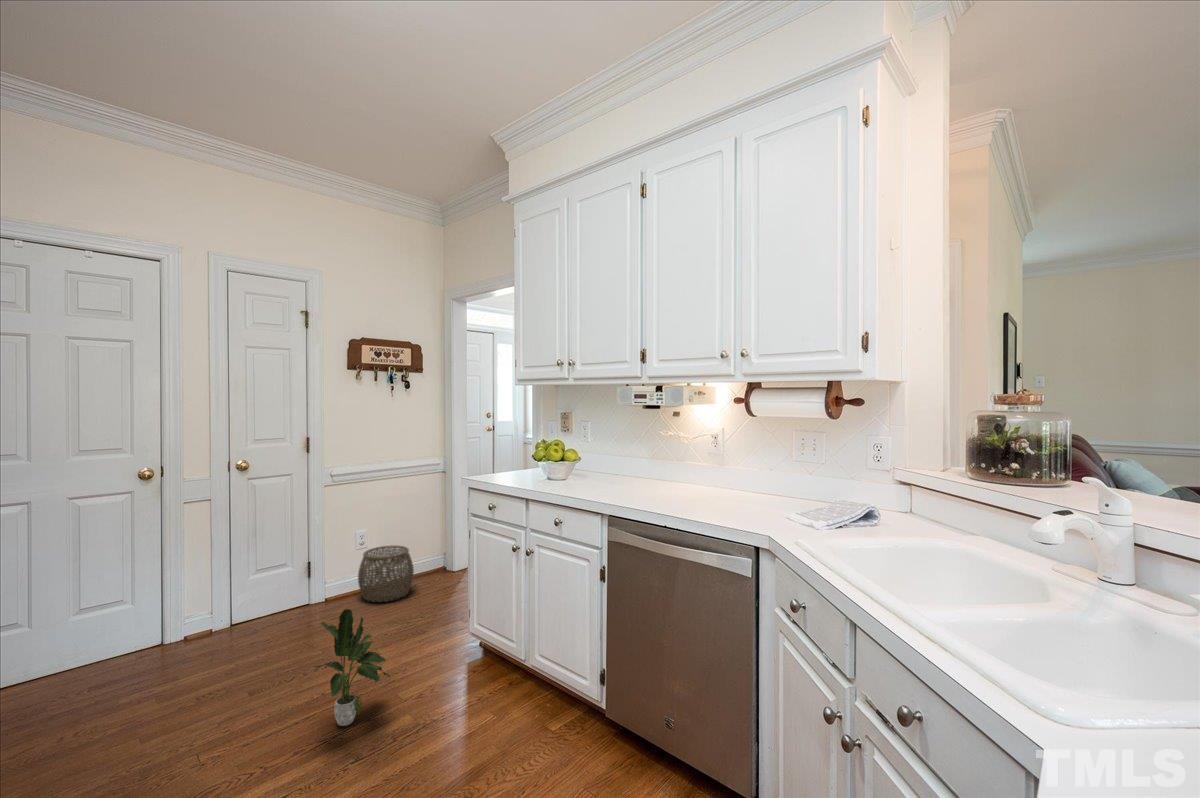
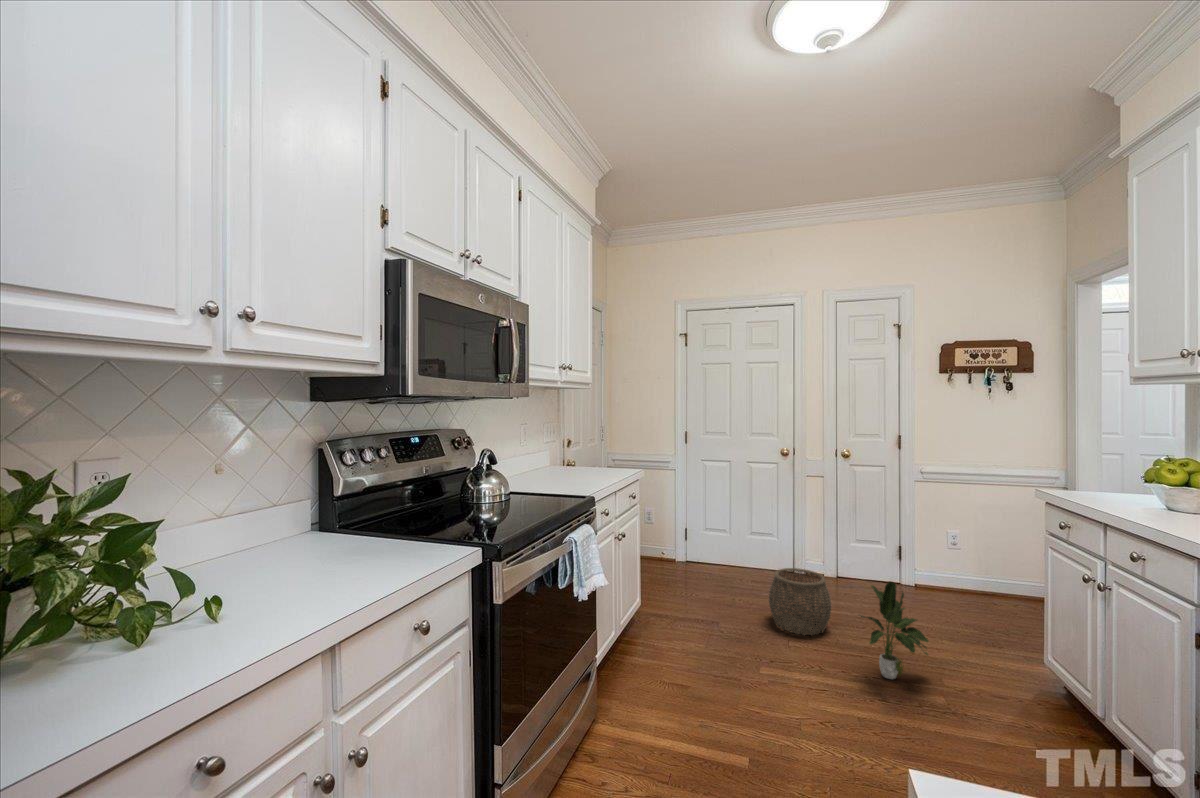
woven basket: present [358,545,414,602] -> present [769,568,831,635]

